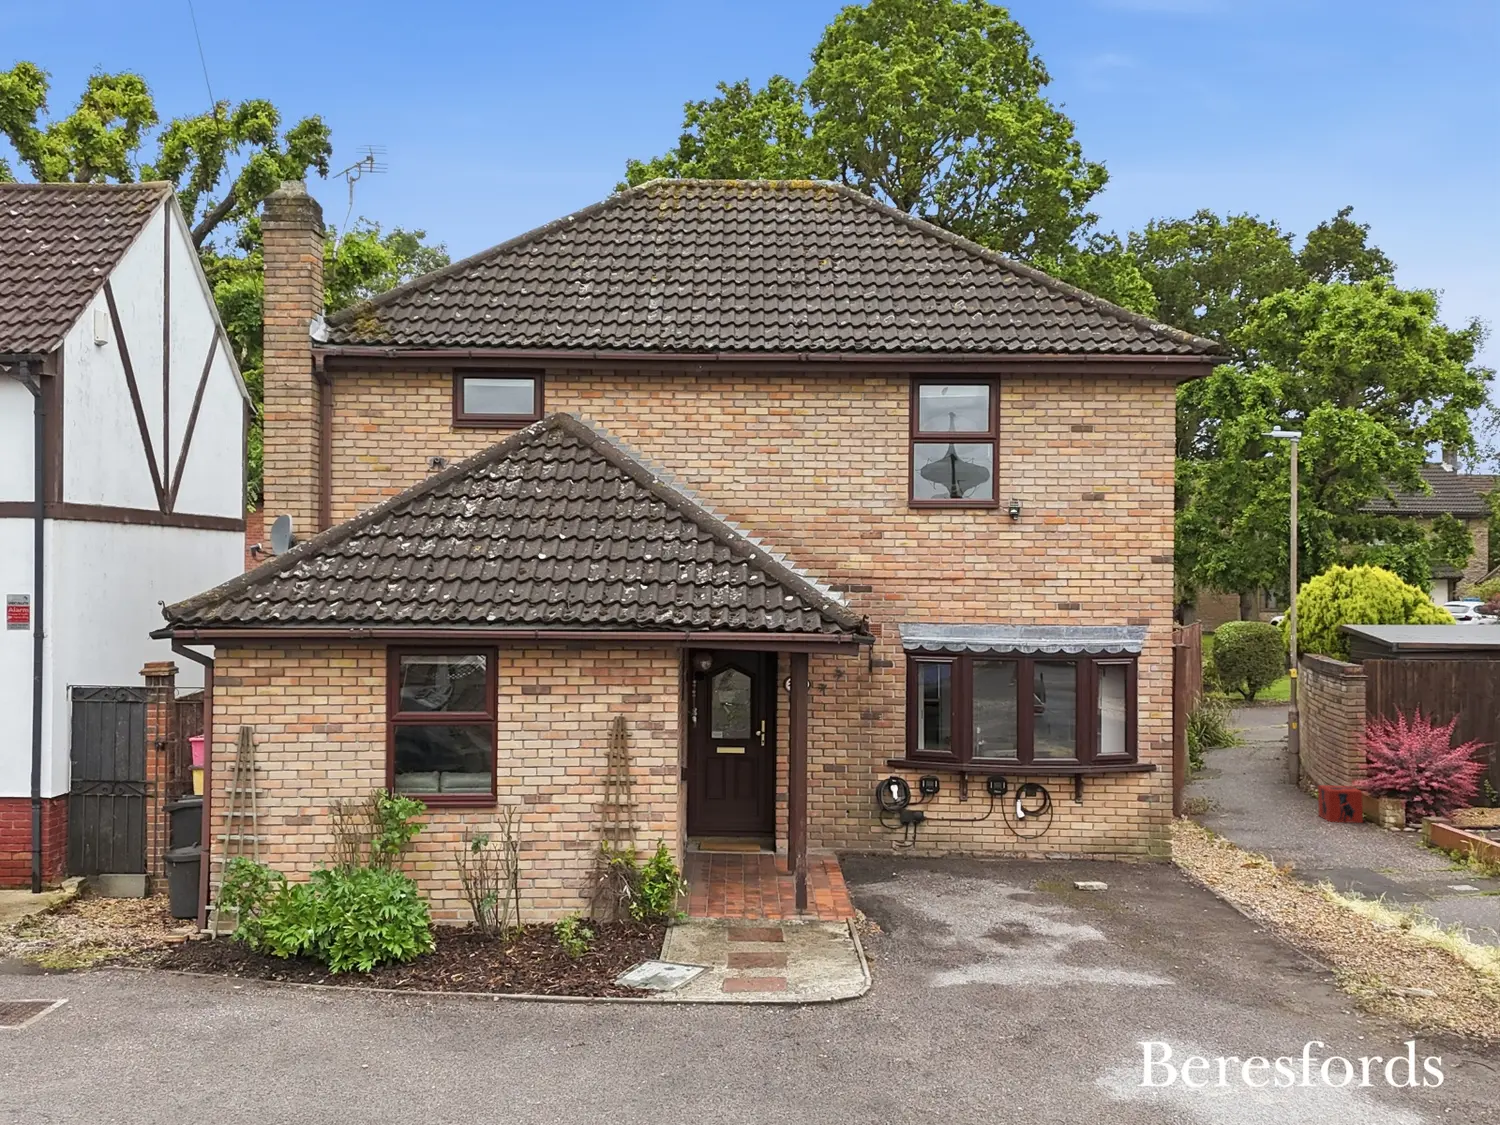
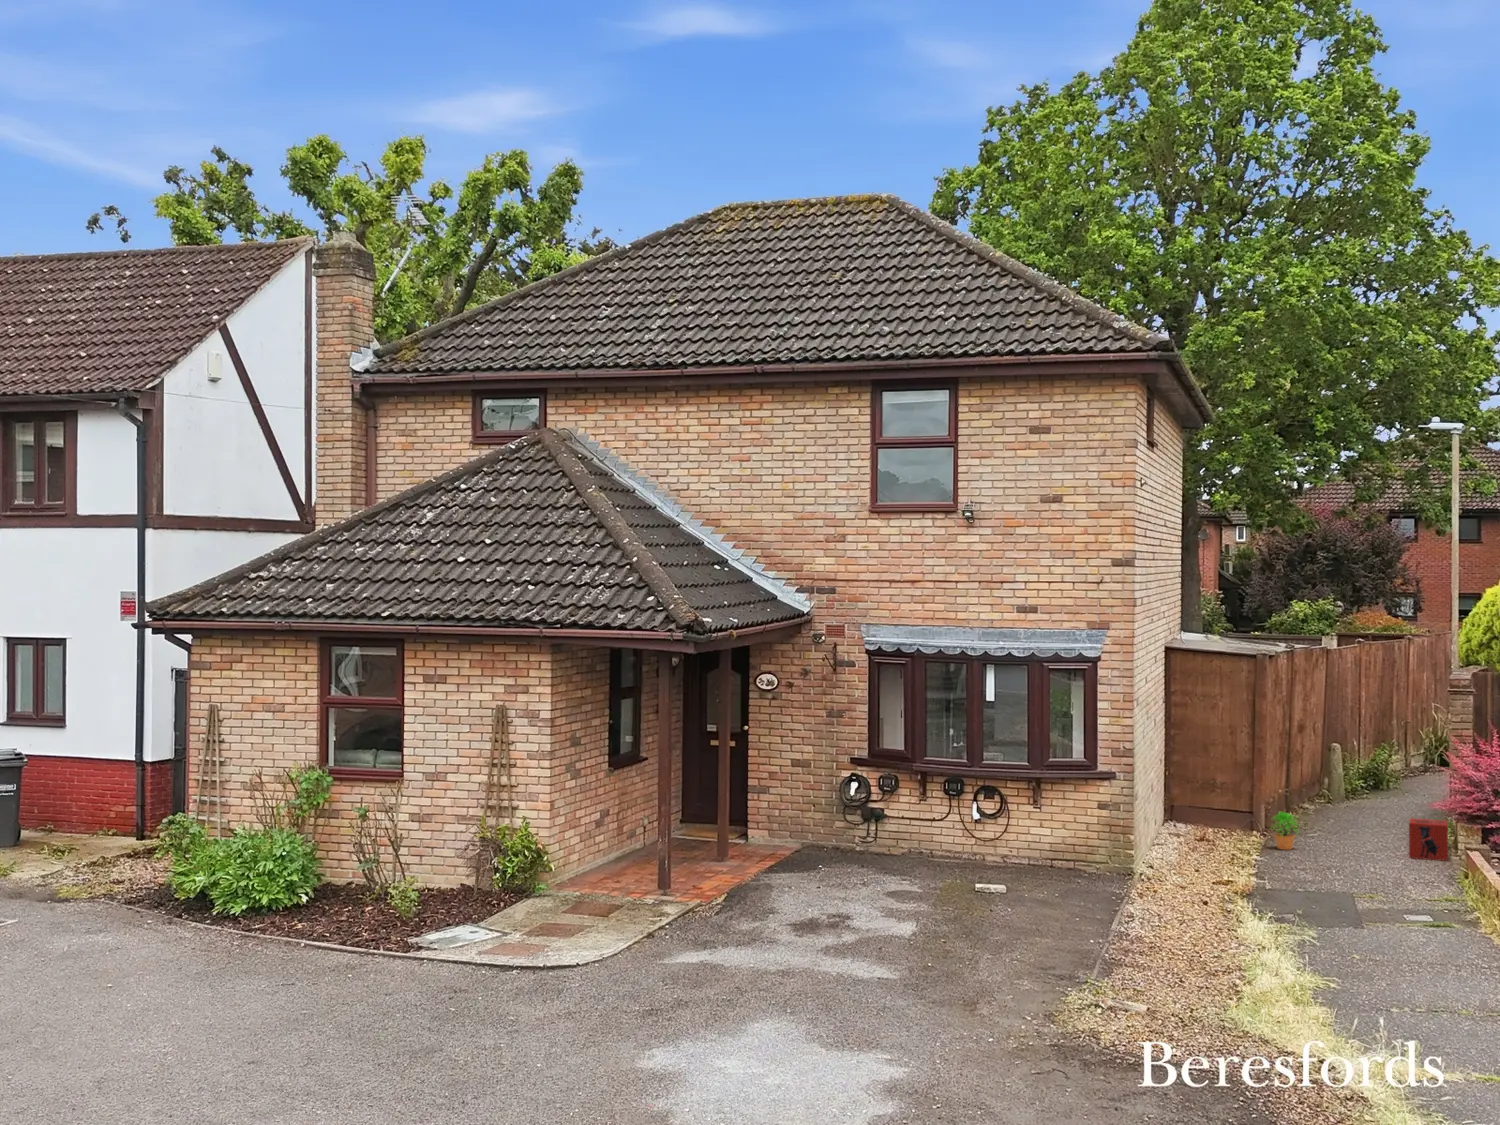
potted plant: none [1204,784,1233,820] -> present [1271,811,1298,850]

